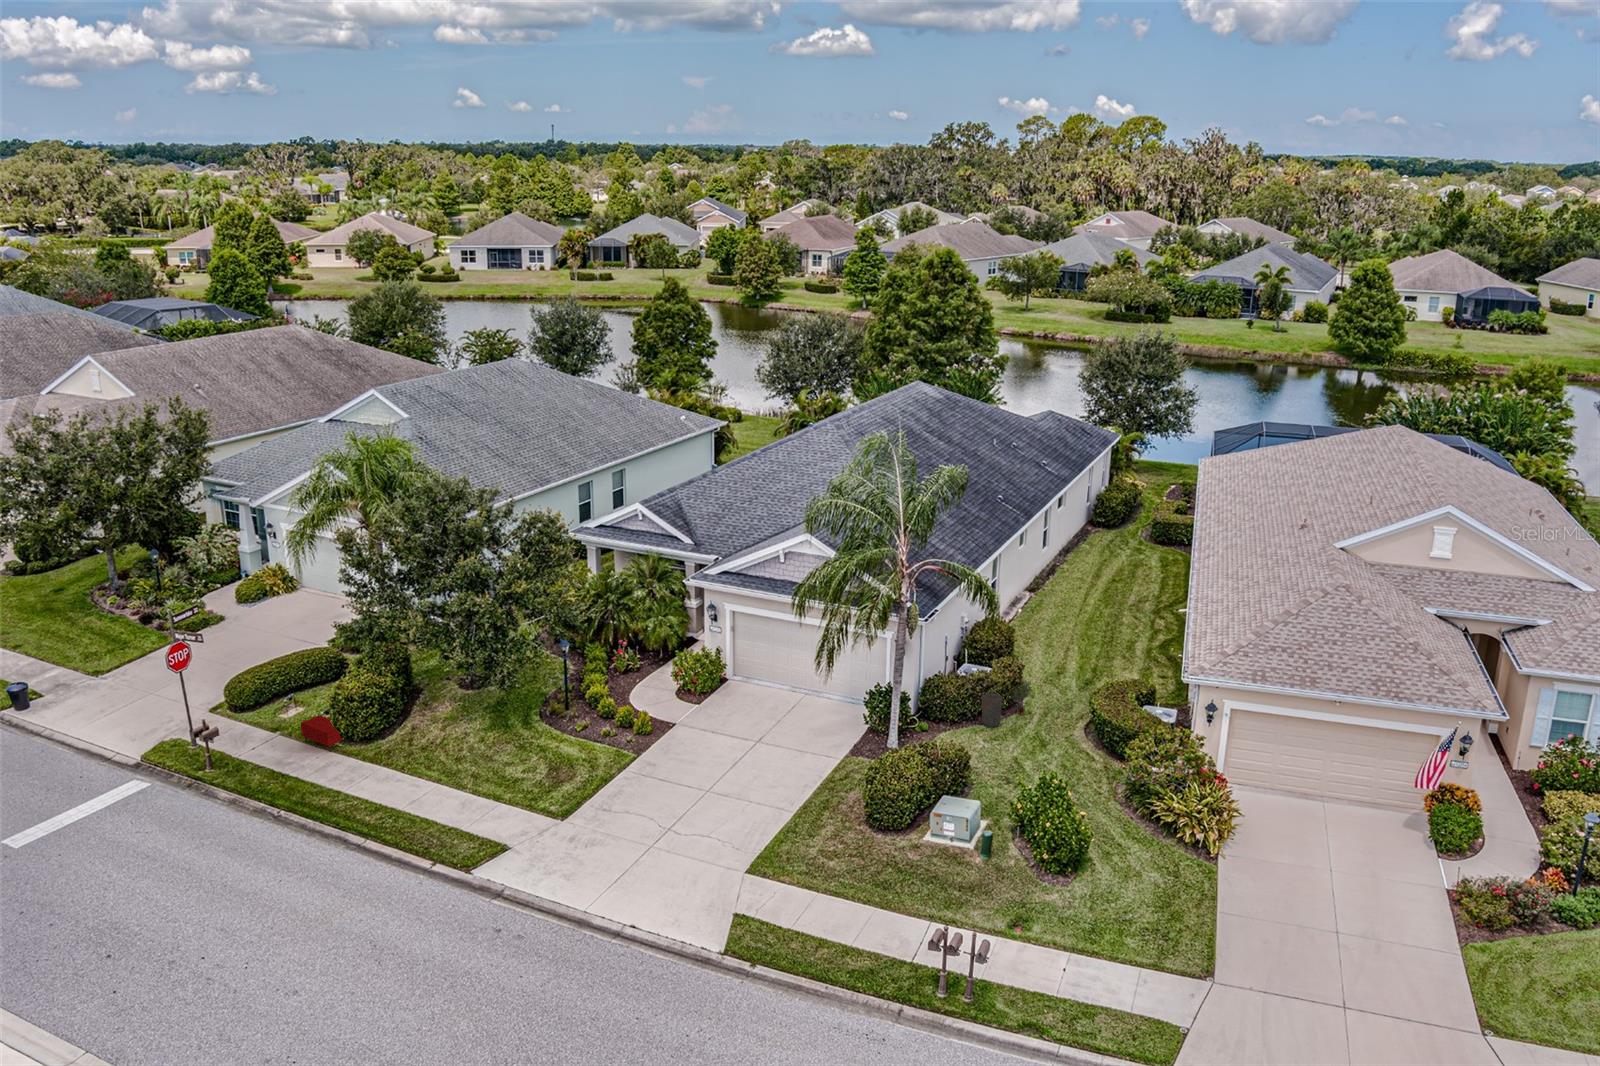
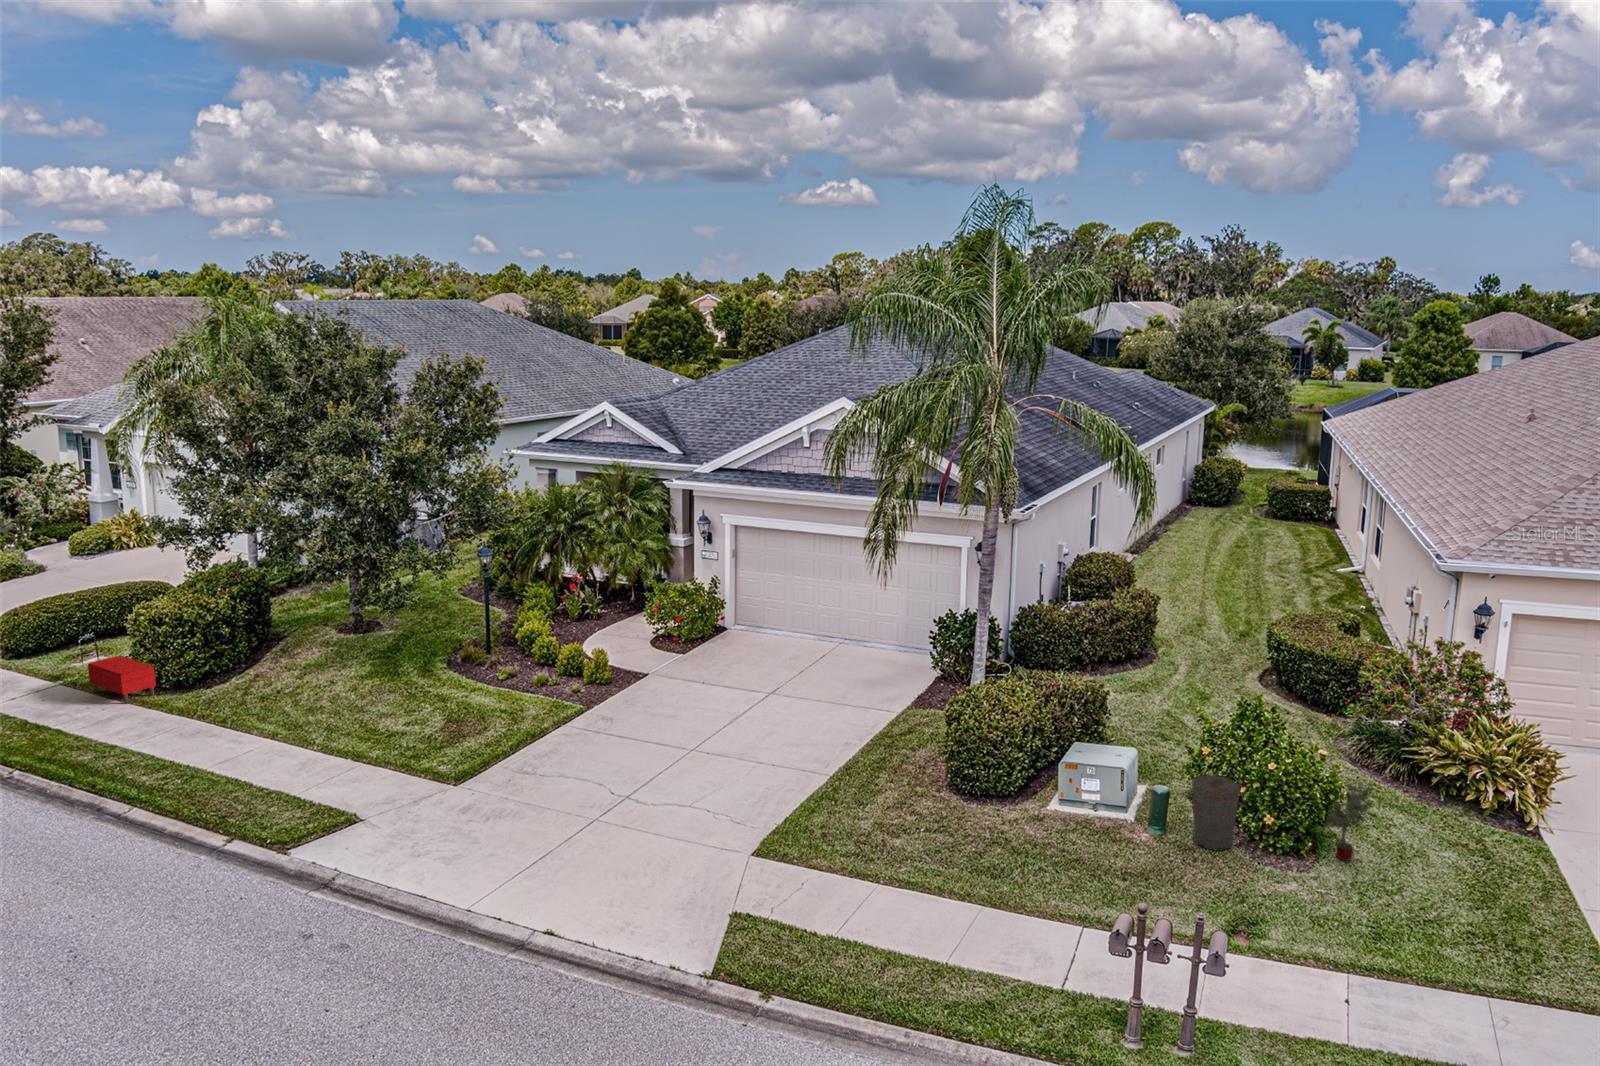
potted tree: present [1011,681,1031,714] -> present [1324,780,1372,861]
trash can: present [981,693,1003,728] -> present [1192,775,1241,851]

